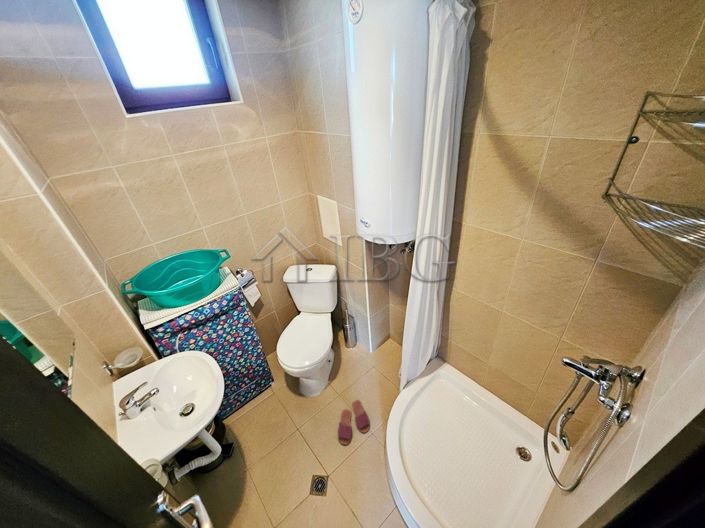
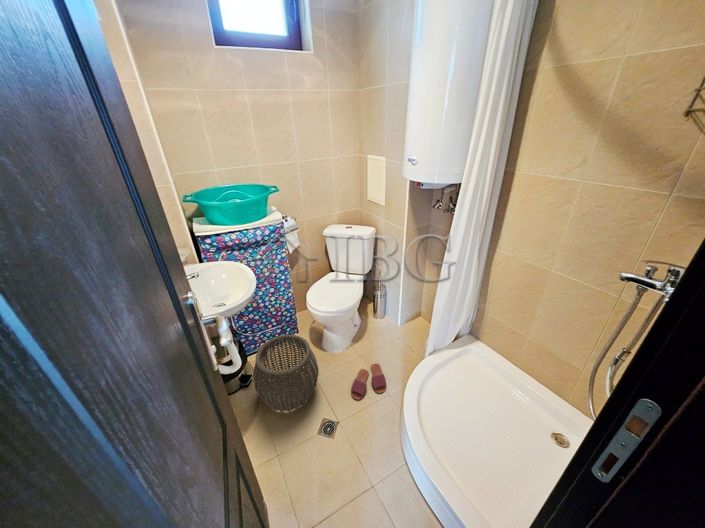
woven basket: none [238,398,304,478] -> present [253,335,319,412]

